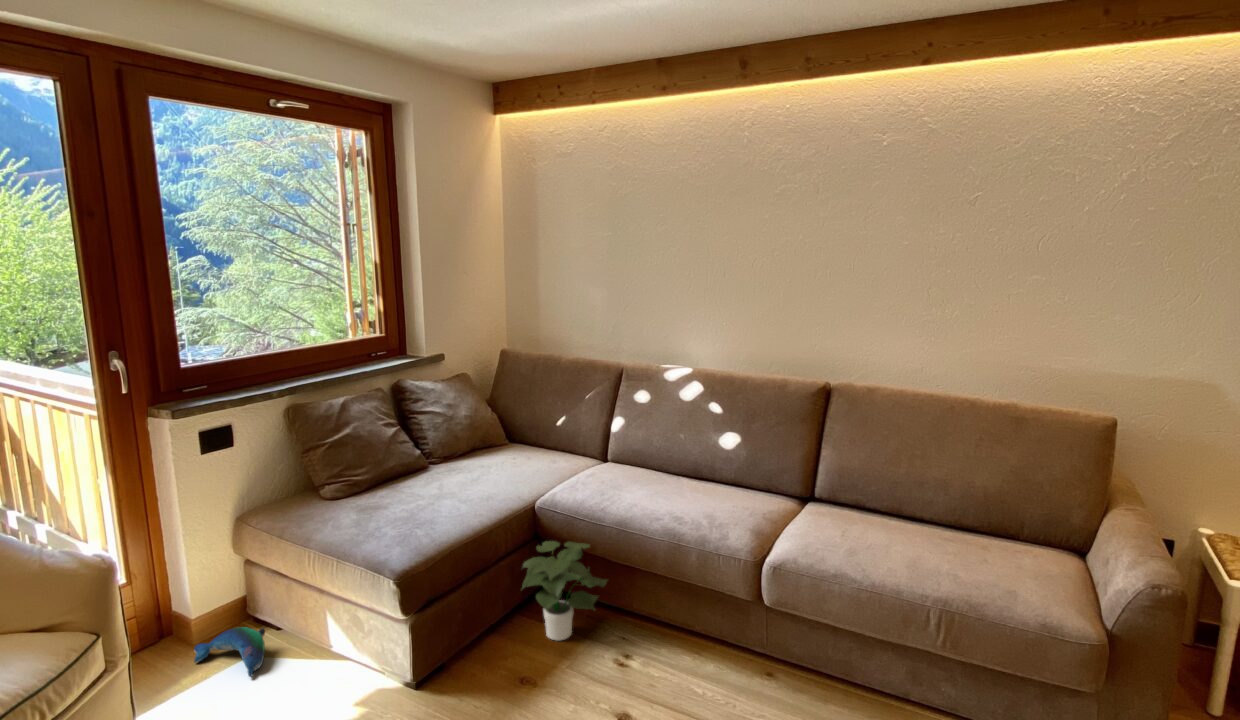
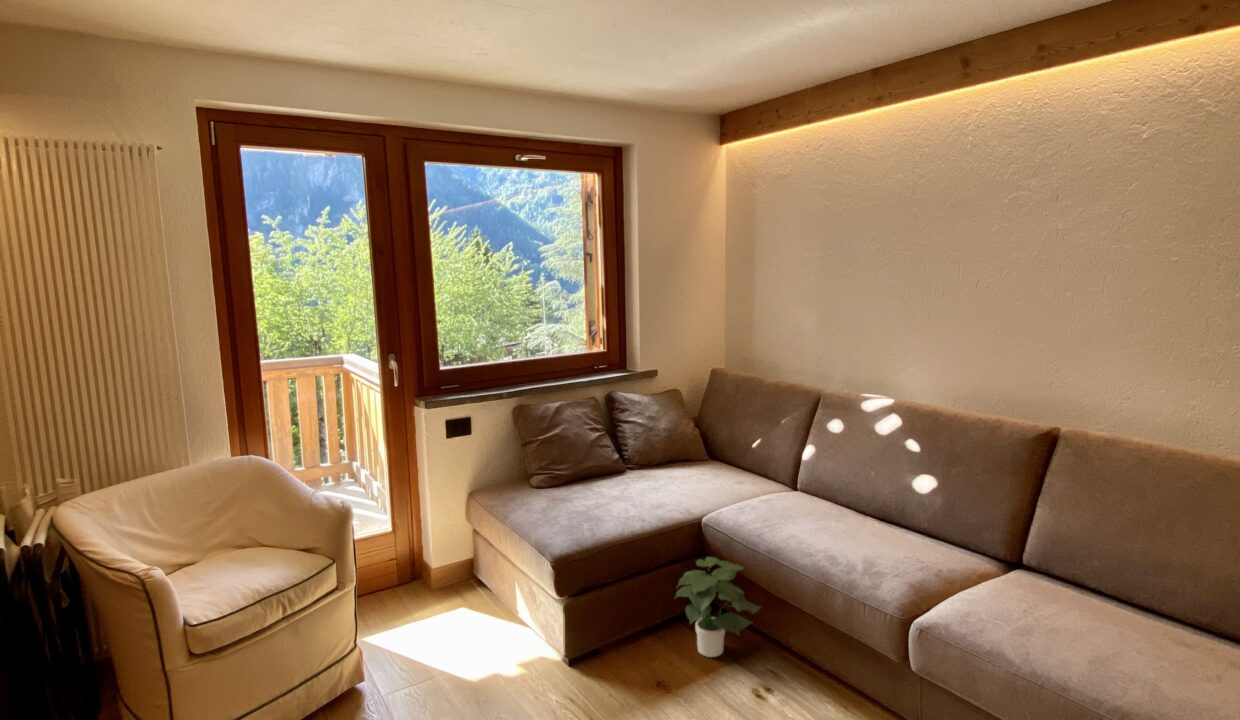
plush toy: present [194,627,265,677] -> none [426,579,476,622]

